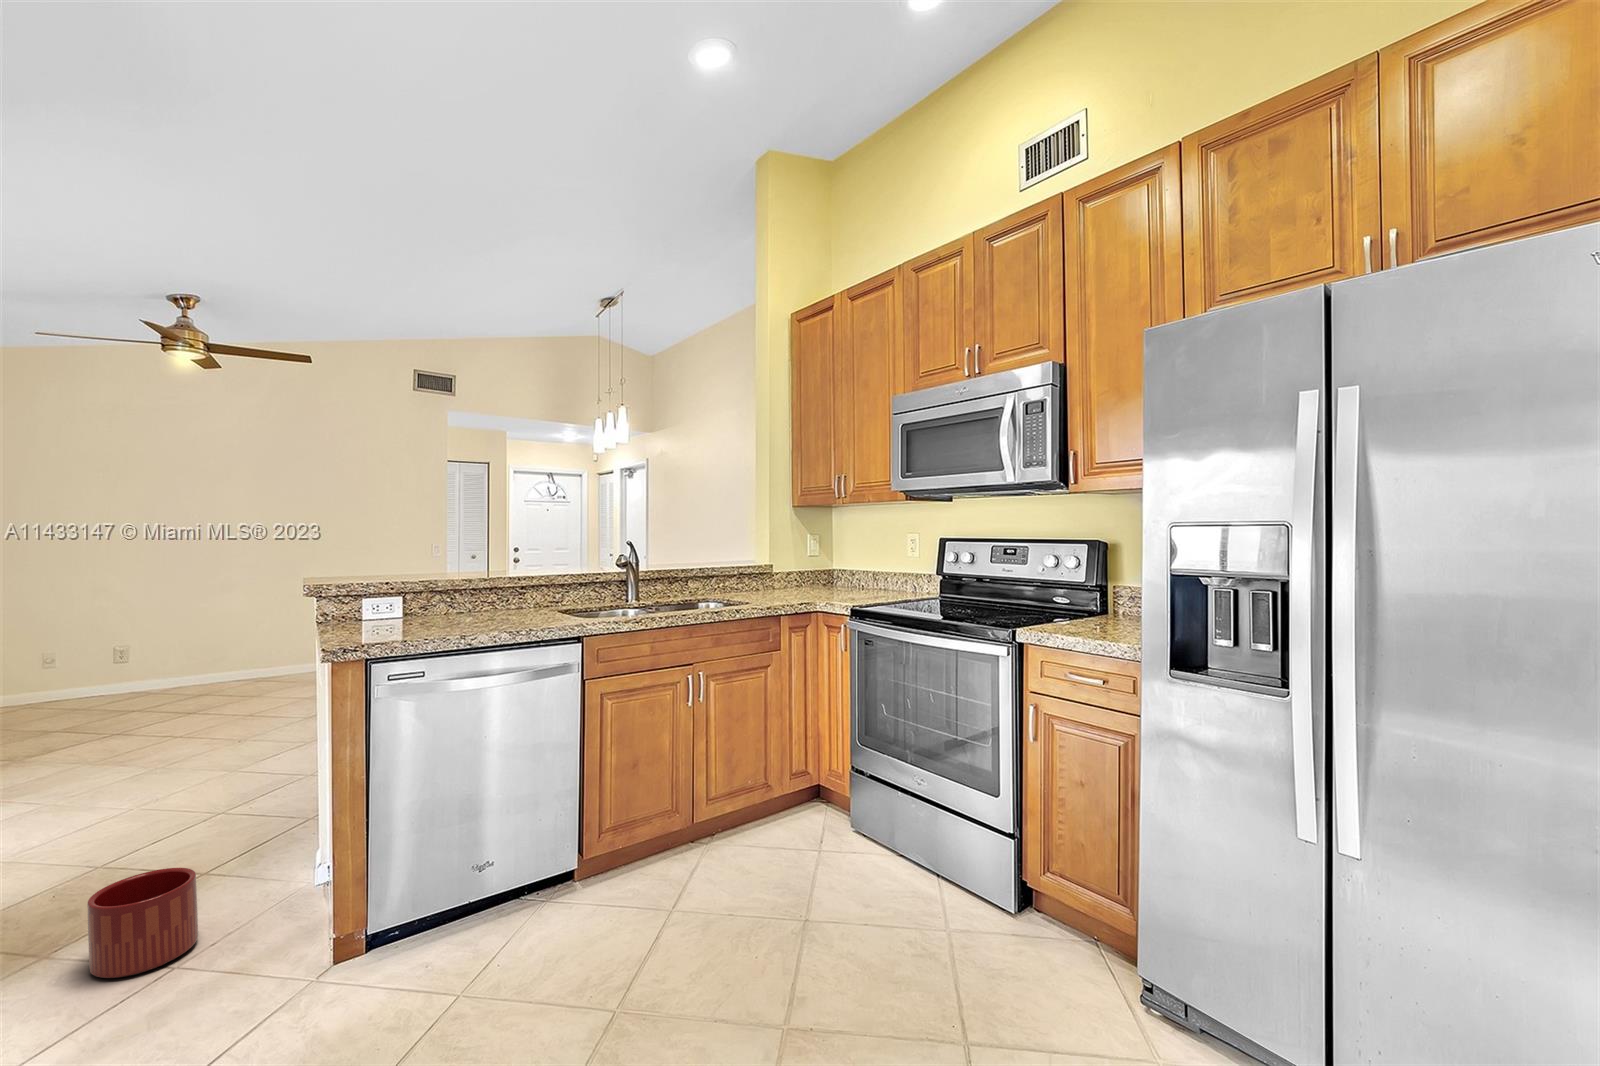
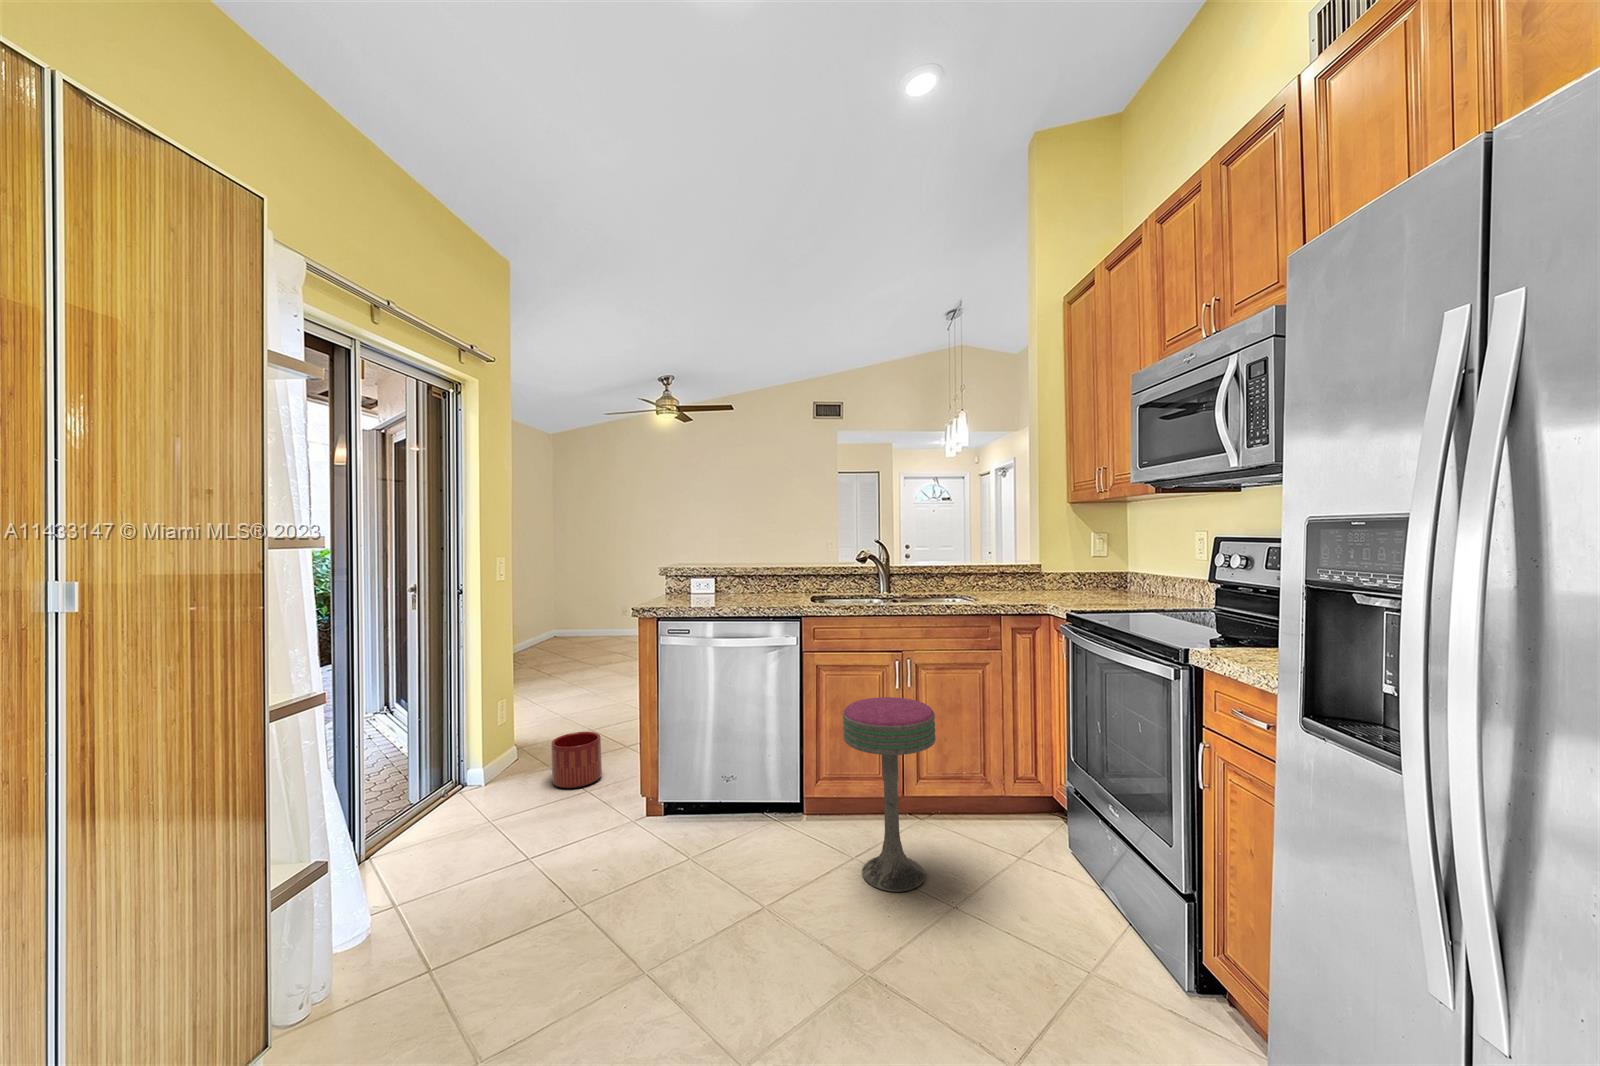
bar stool: none [675,711,775,920] -> present [843,697,936,892]

